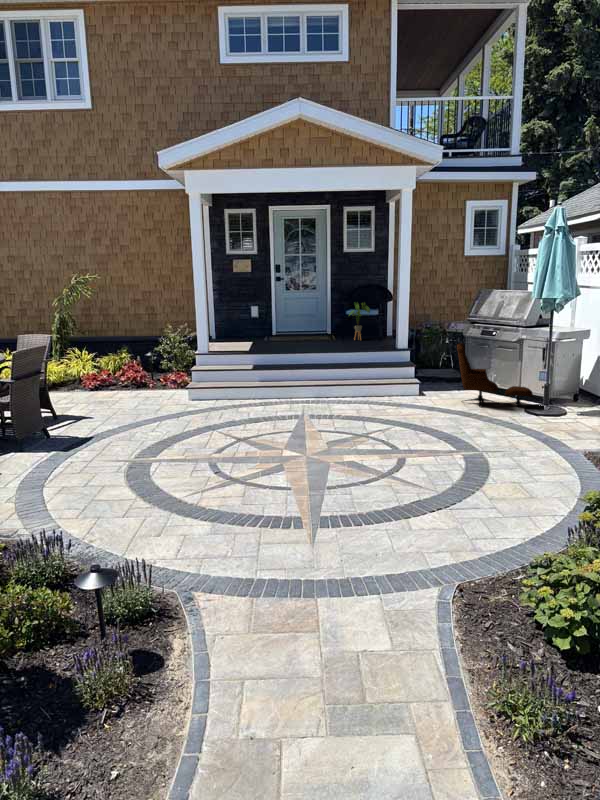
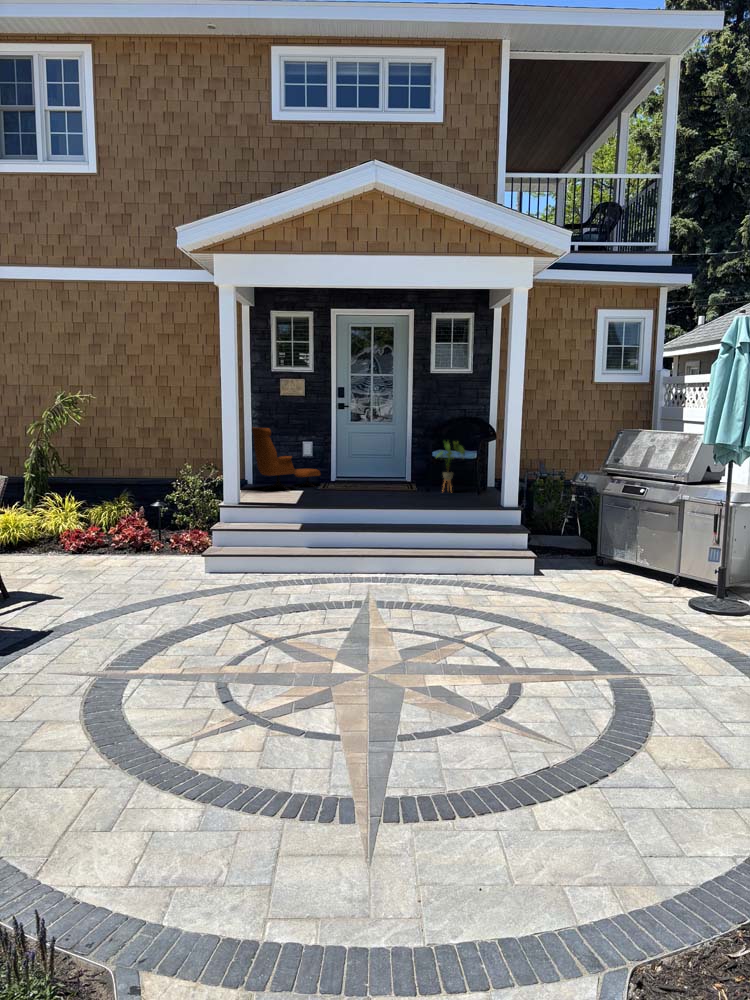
lounge chair: present [457,343,533,408] -> present [252,427,321,491]

